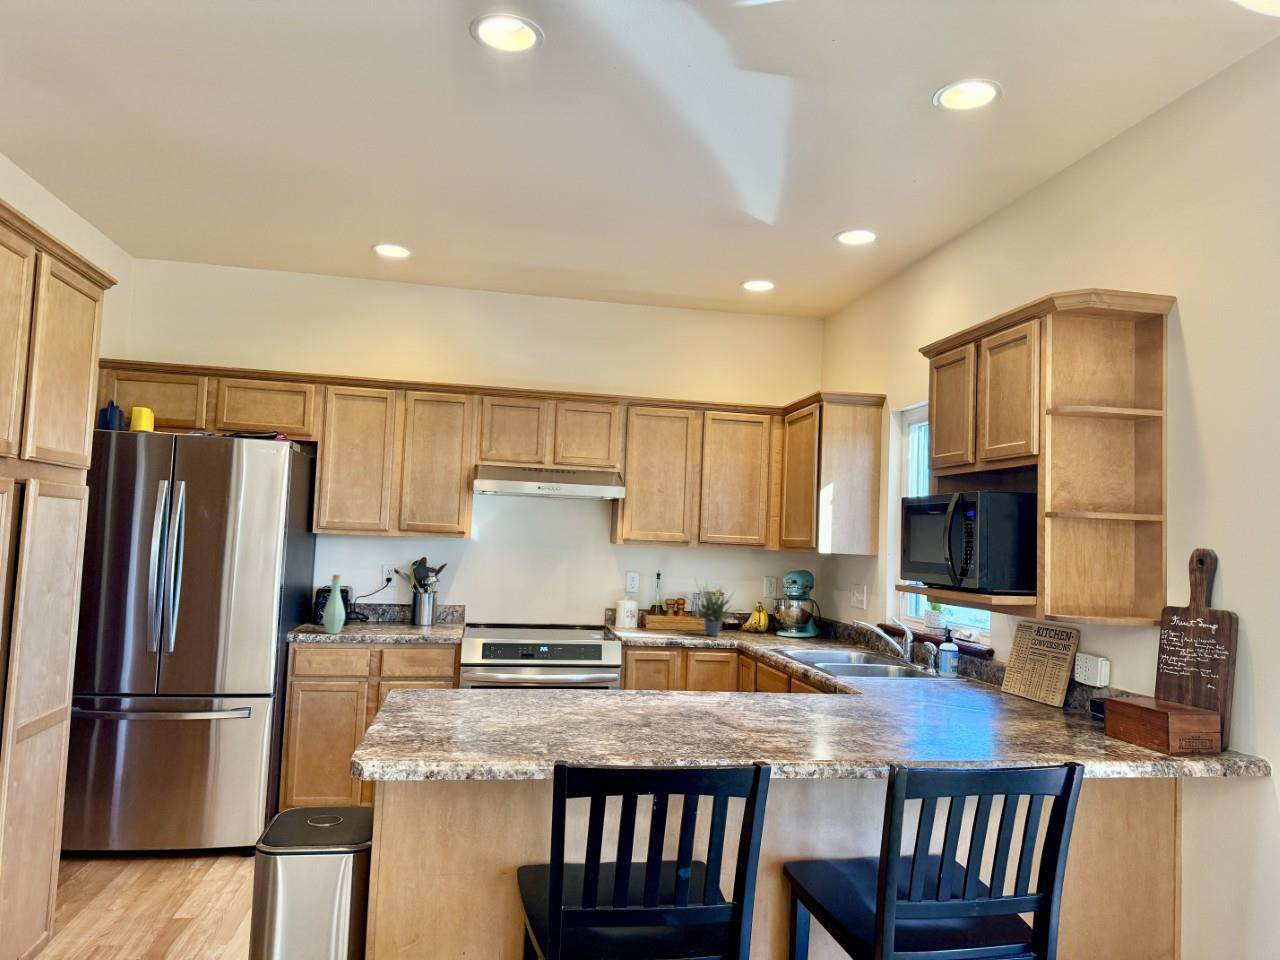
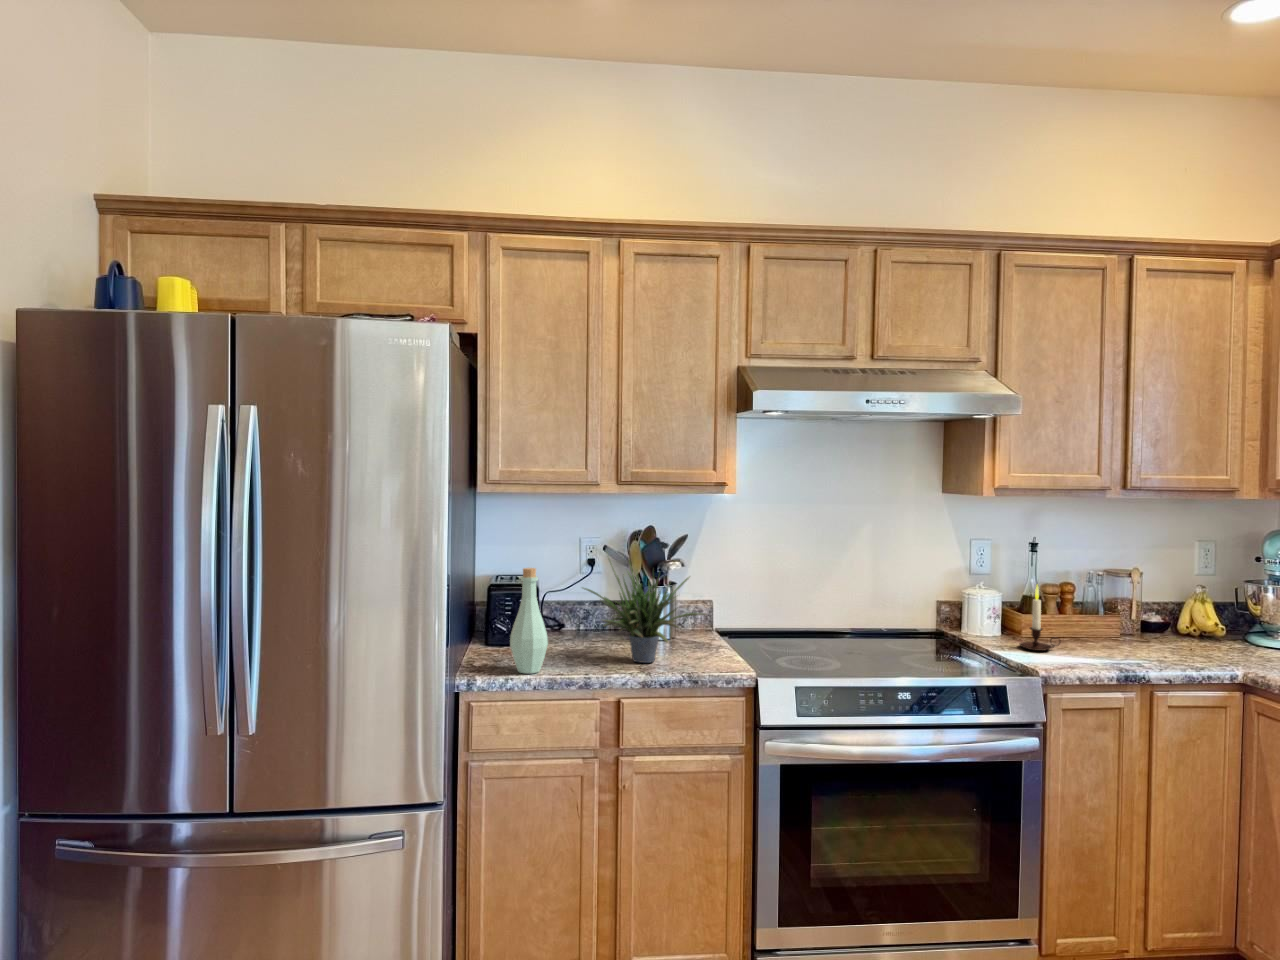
potted plant: present [690,590,741,636] -> present [583,562,705,663]
candle: none [631,594,653,633] -> present [1020,585,1060,651]

